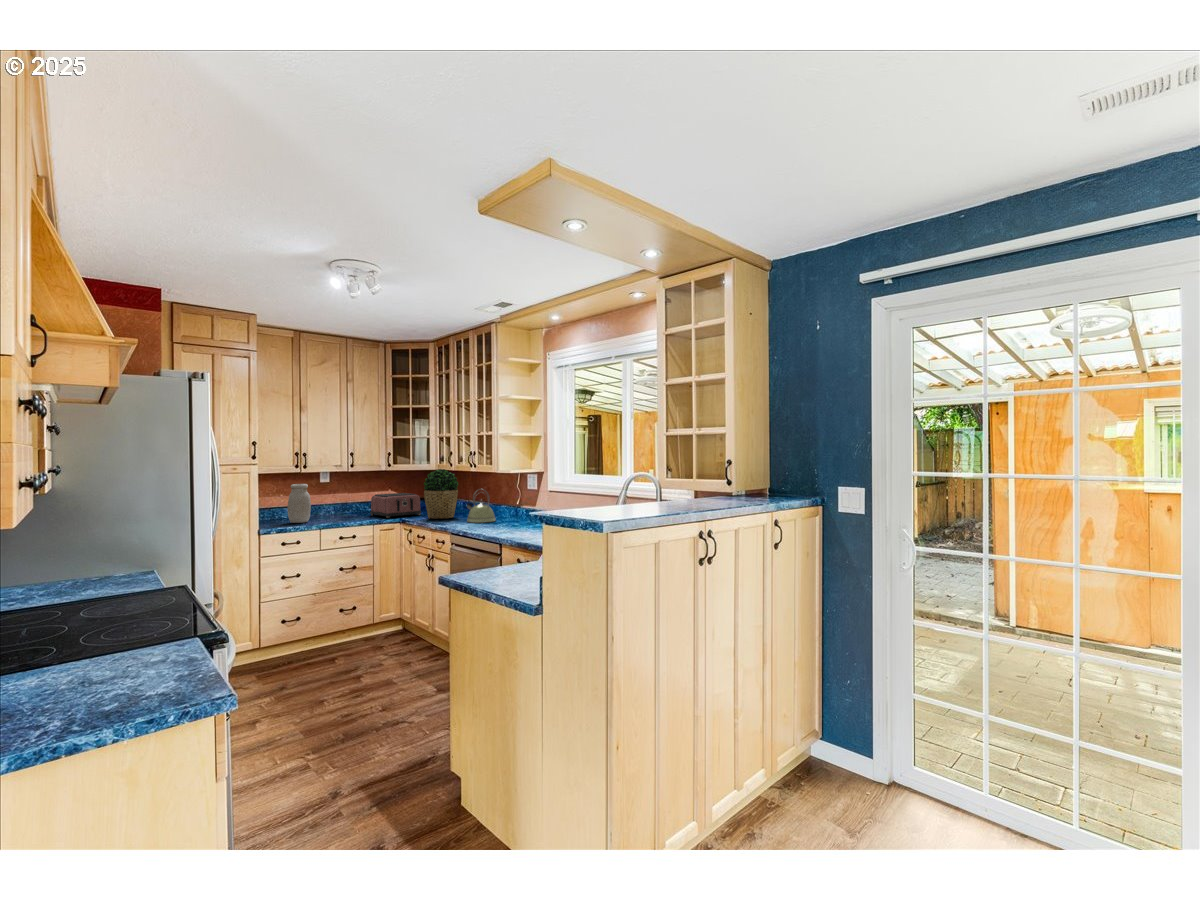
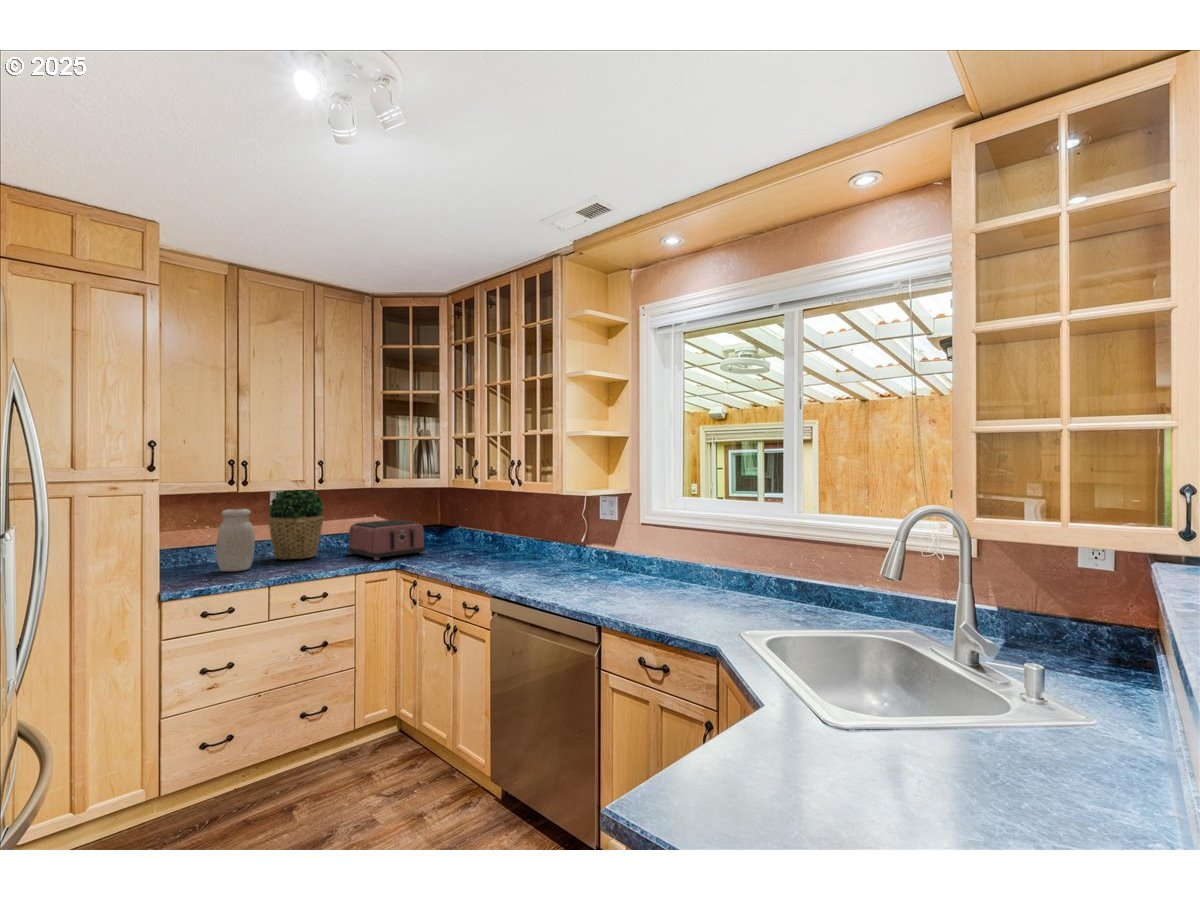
potted plant: present [424,469,458,519] -> present [269,489,324,560]
kettle: present [467,491,496,523] -> none [502,518,549,572]

